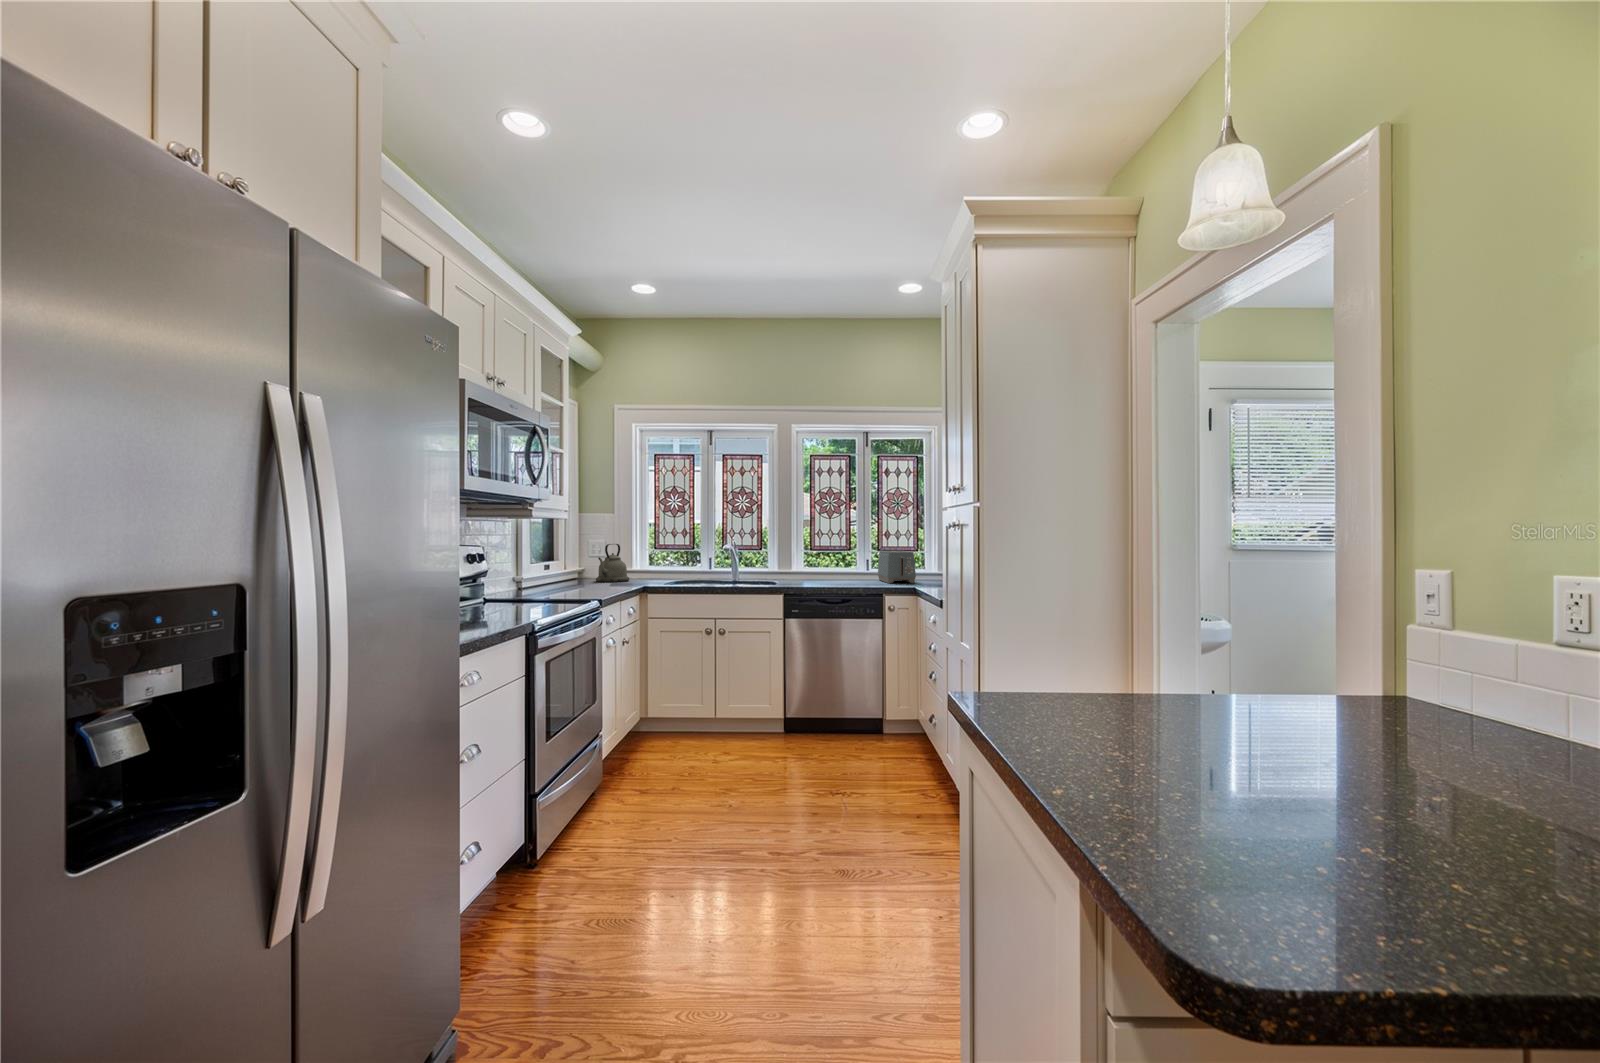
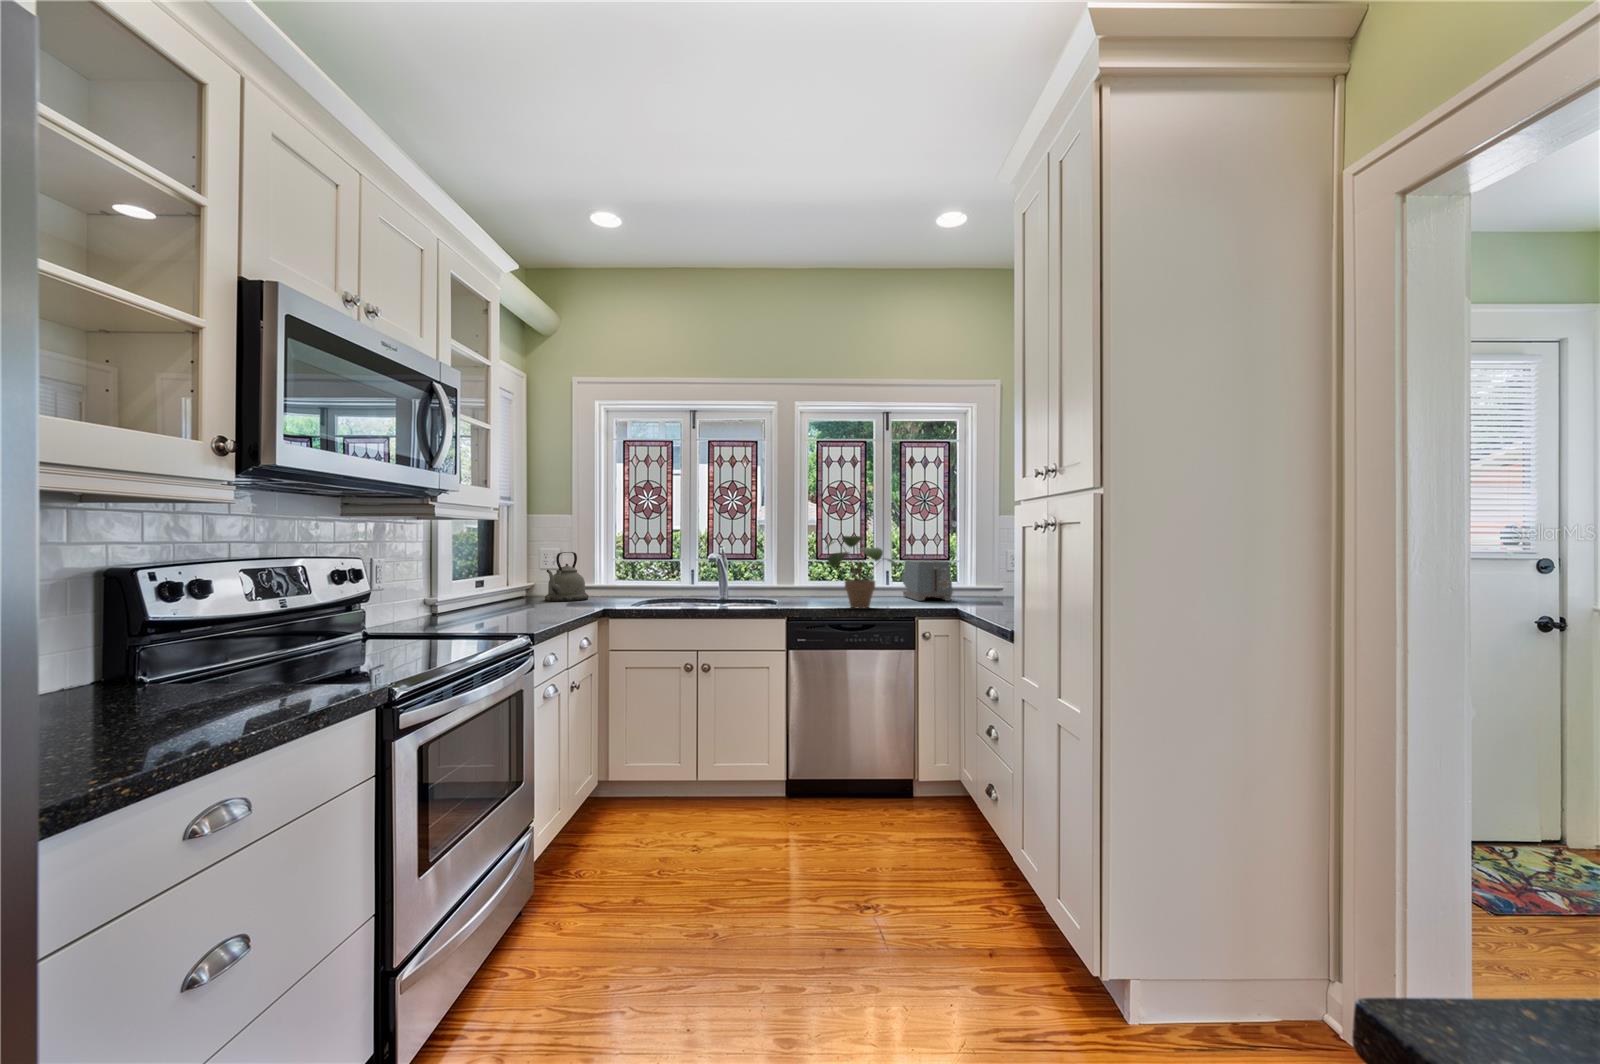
potted plant: none [813,531,870,588] -> present [826,536,899,608]

